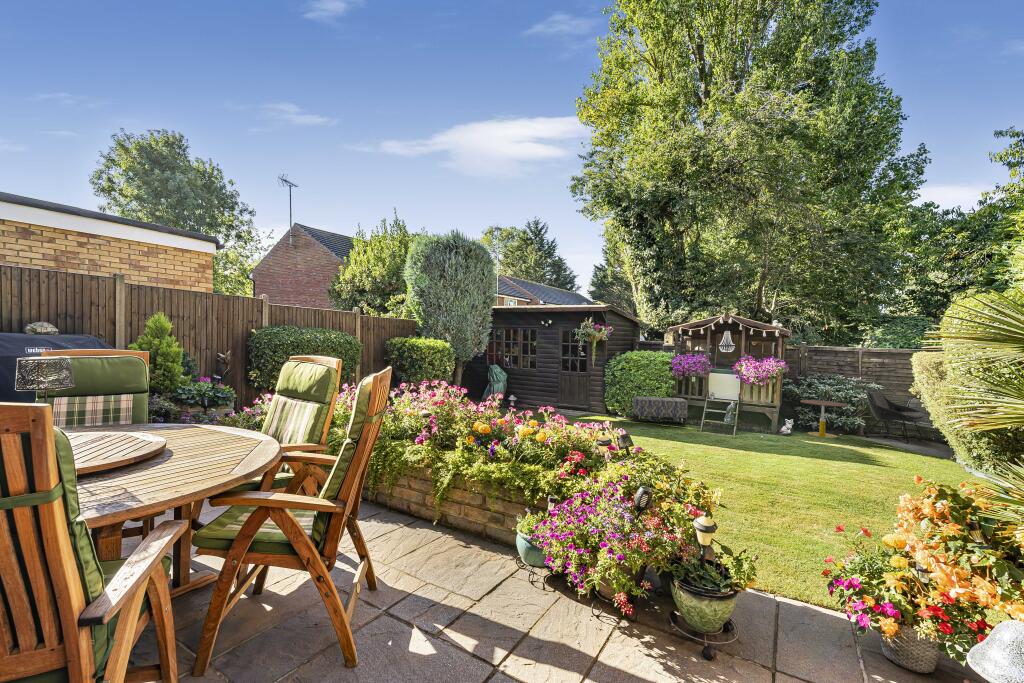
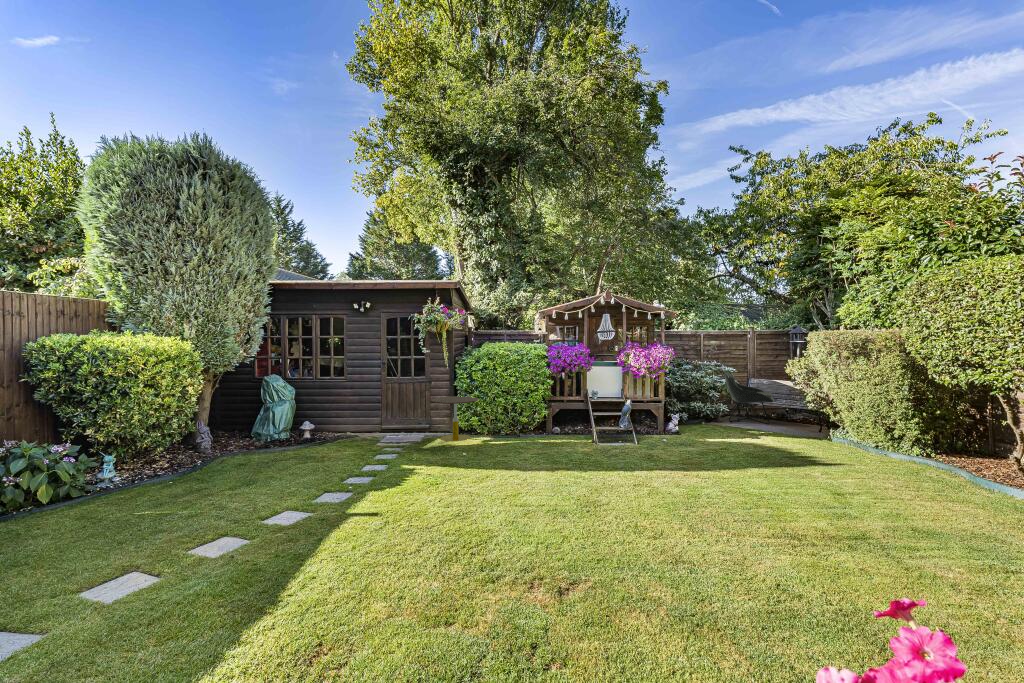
bench: present [633,396,688,425] -> none [504,401,575,441]
side table: present [800,400,847,438] -> present [432,396,478,441]

